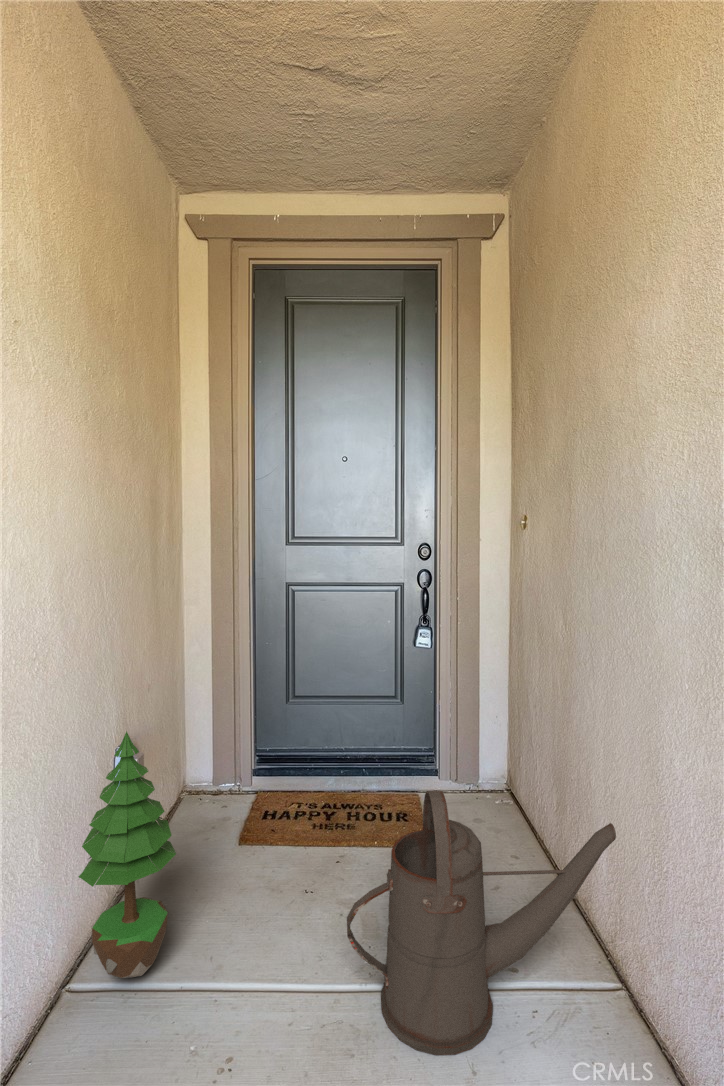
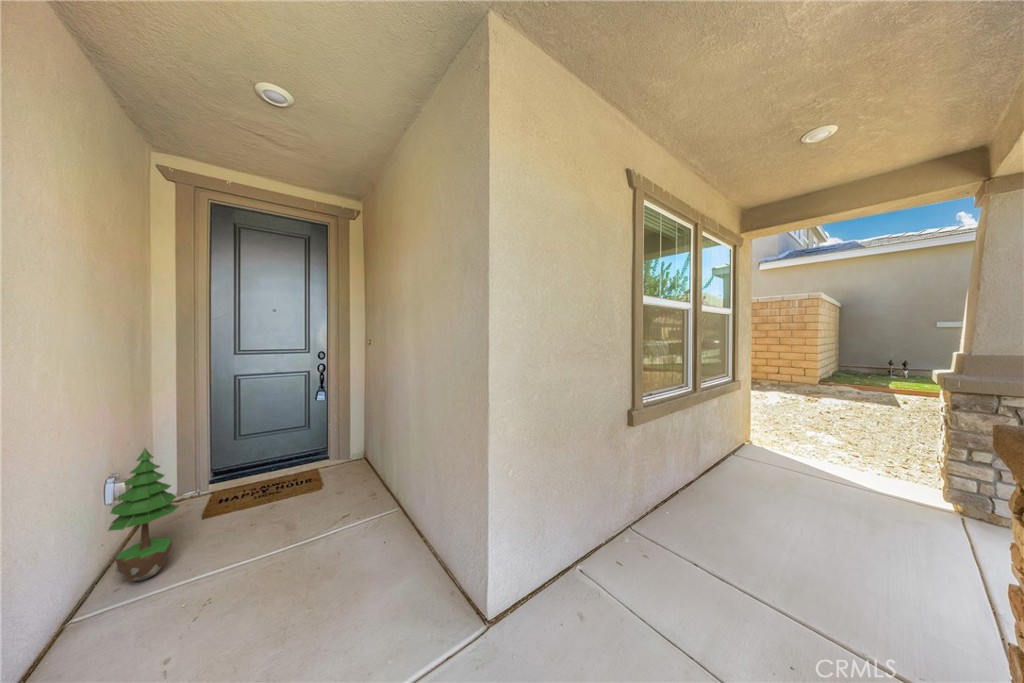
watering can: present [347,791,616,1055] -> none [287,444,400,544]

